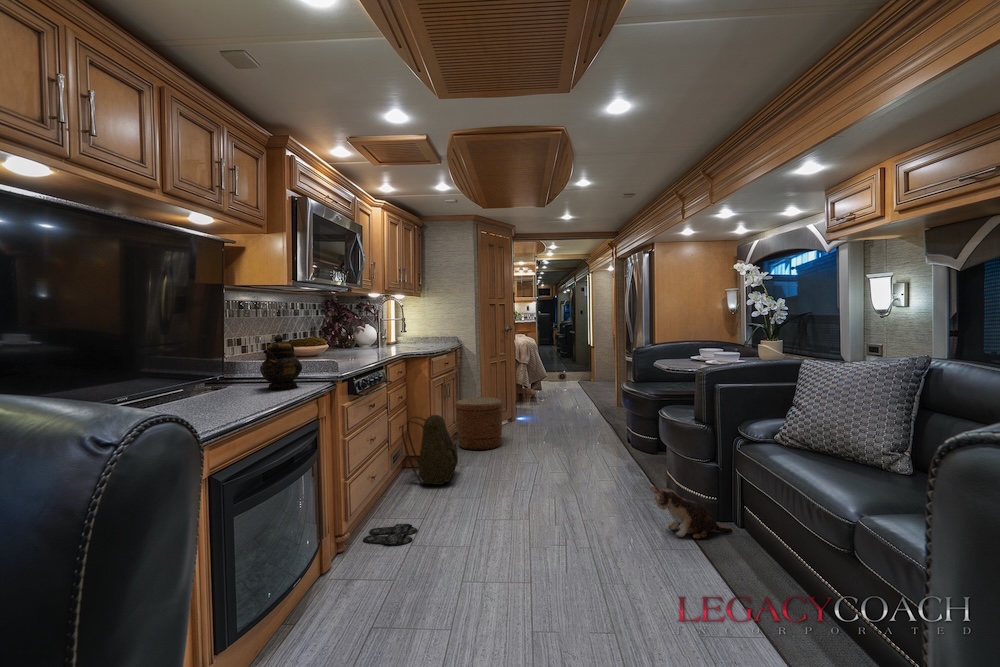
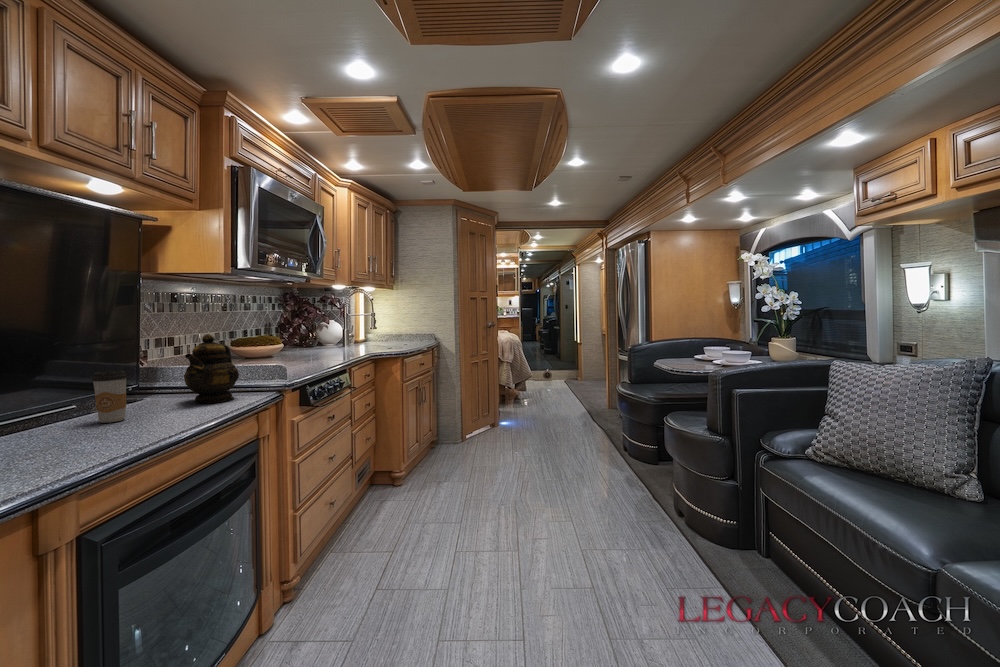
coffee cup: none [199,362,223,402] -> present [93,371,127,423]
woven basket: present [455,397,503,450] -> none [433,400,486,459]
backpack: present [402,415,458,485] -> none [371,423,436,503]
plush toy: present [650,487,733,539] -> none [658,508,751,568]
slippers: present [363,524,417,545] -> none [321,555,387,584]

